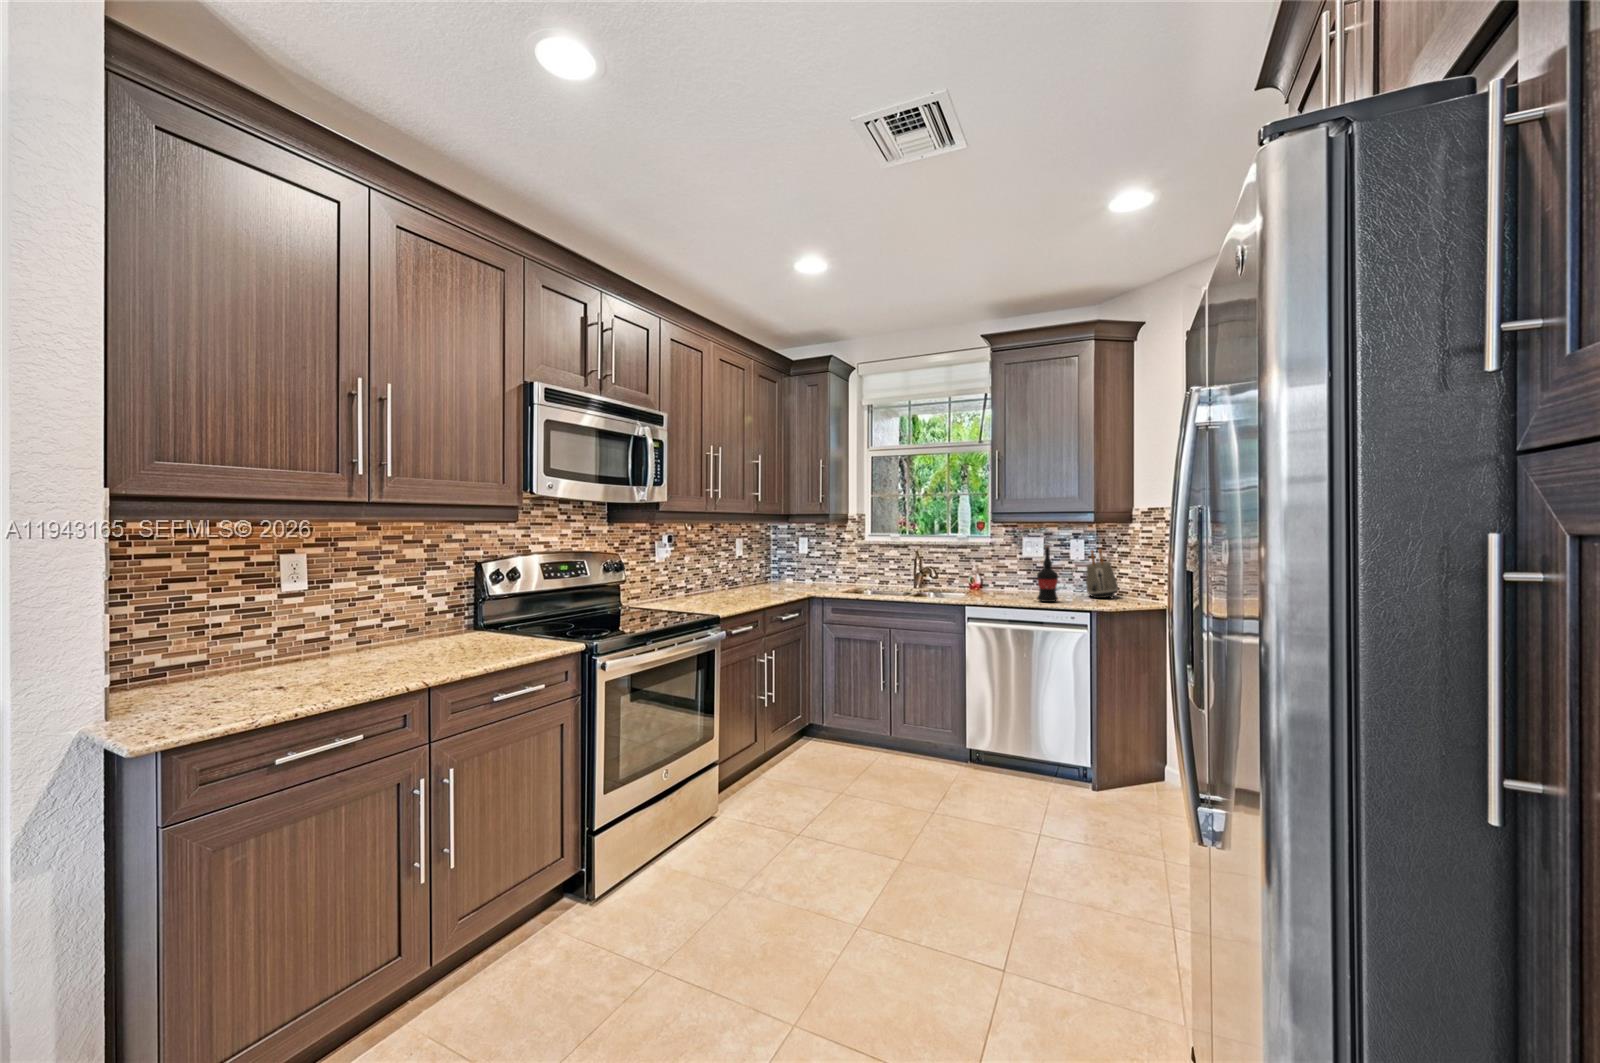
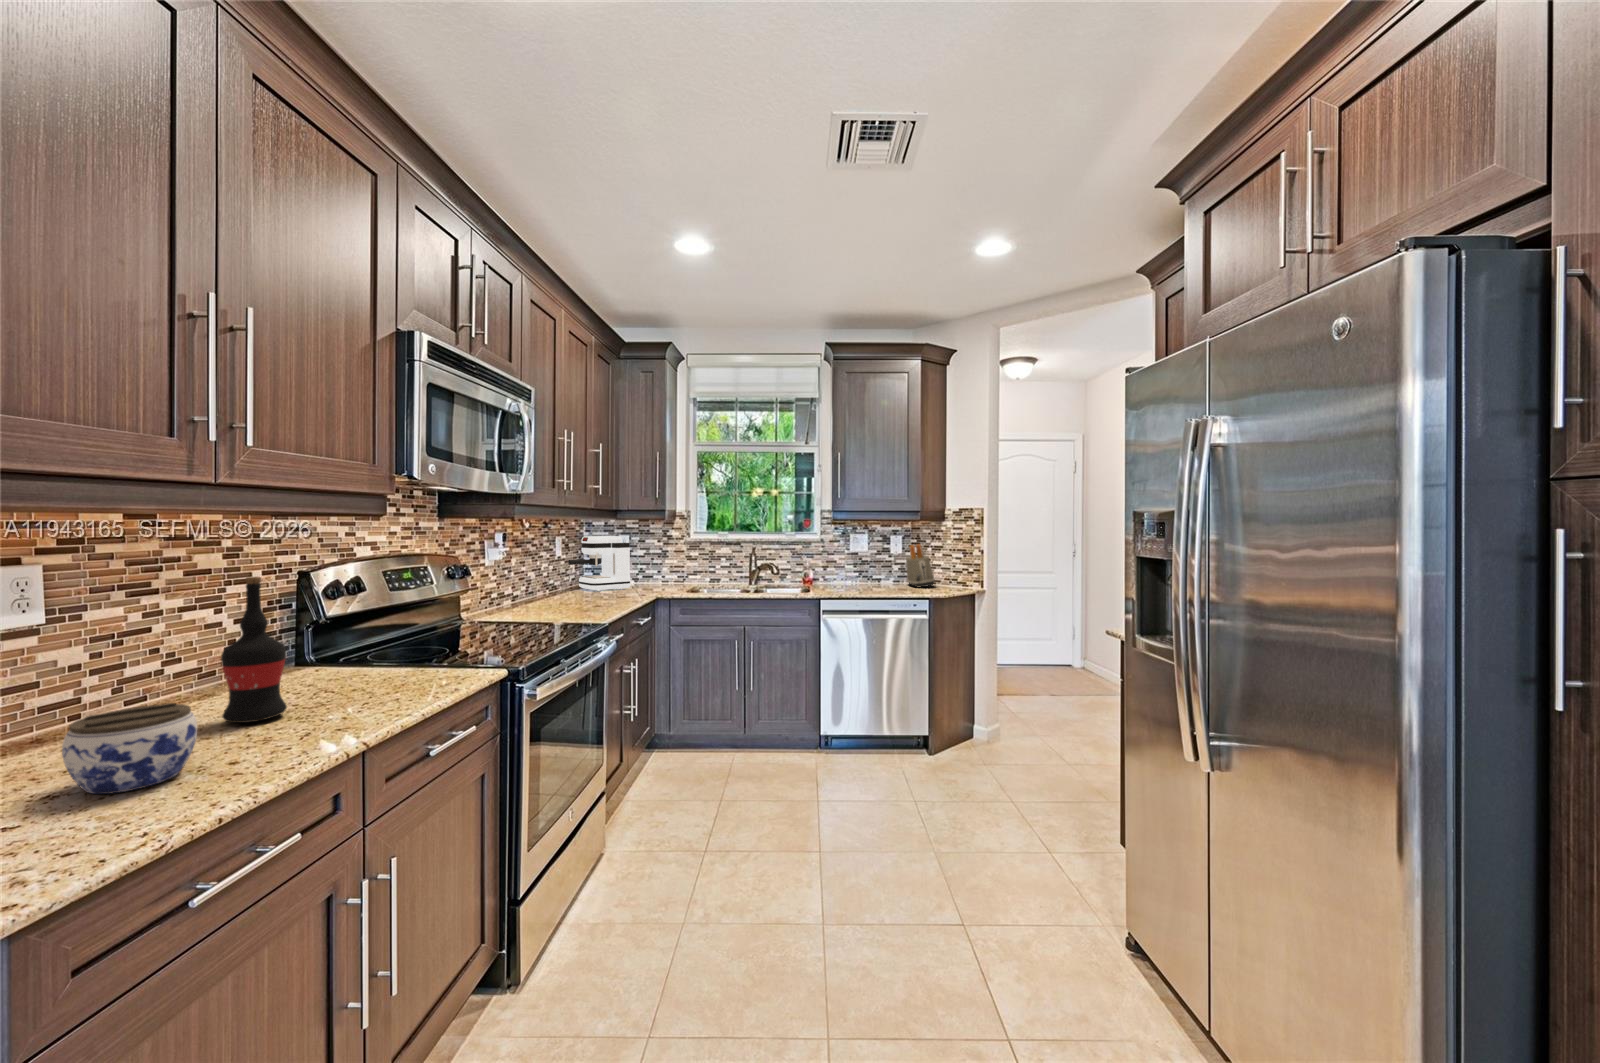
coffee maker: none [745,538,798,589] -> present [568,536,630,591]
wine bottle: present [1037,545,1058,602] -> present [221,577,287,723]
jar: none [271,640,341,689] -> present [62,703,197,794]

